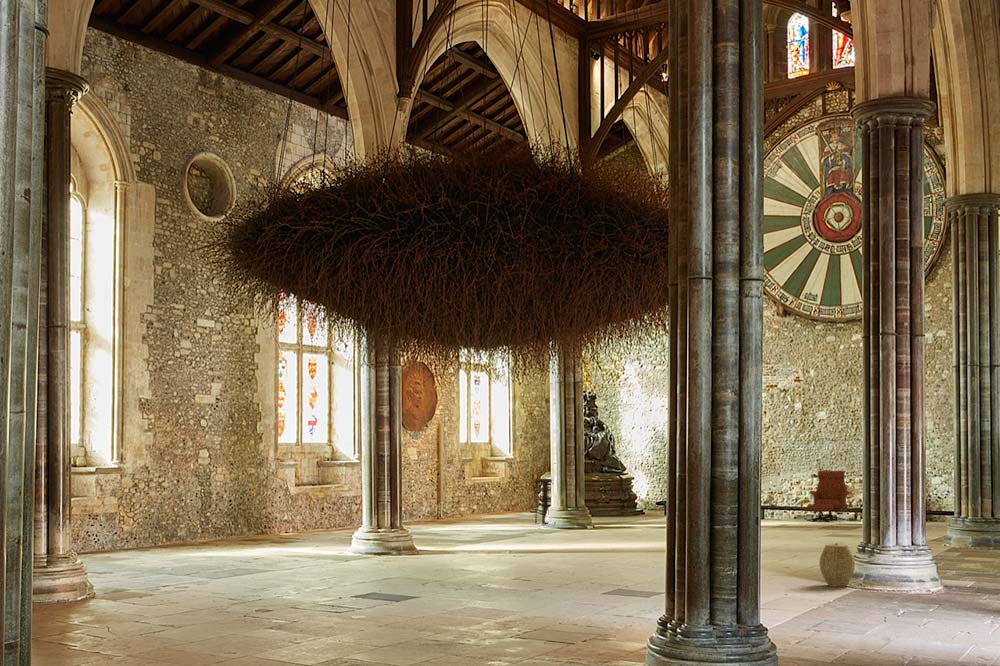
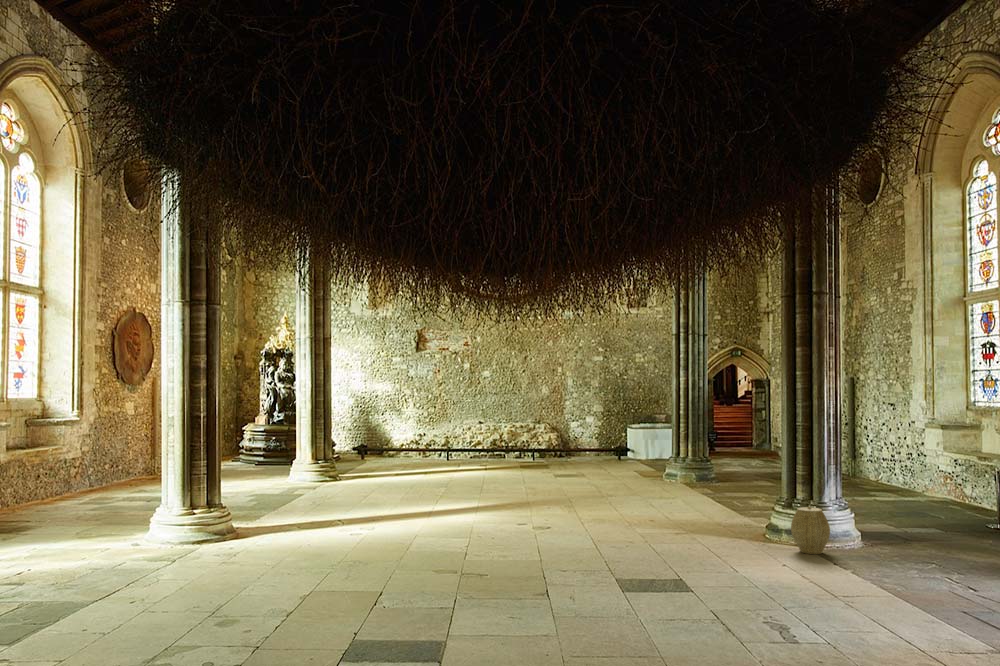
lounge chair: present [807,470,851,522] -> none [484,418,518,461]
stool: present [535,479,556,525] -> none [273,433,296,479]

